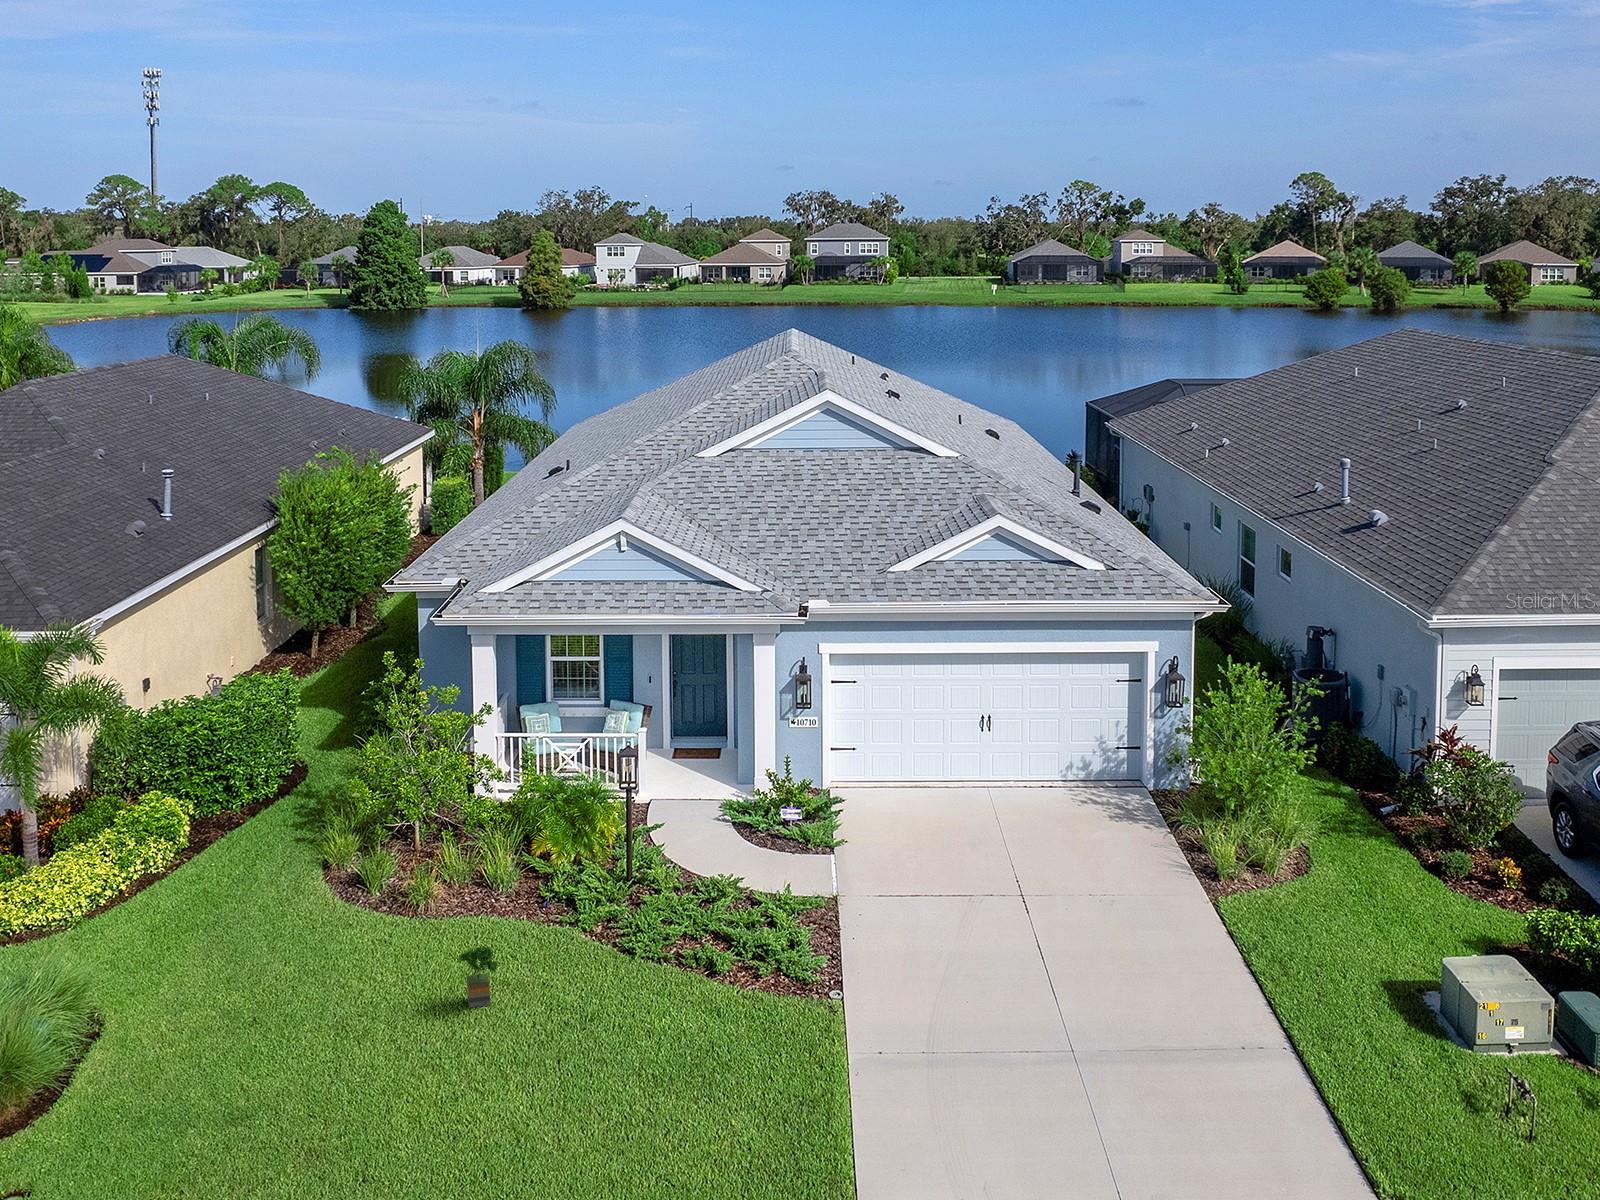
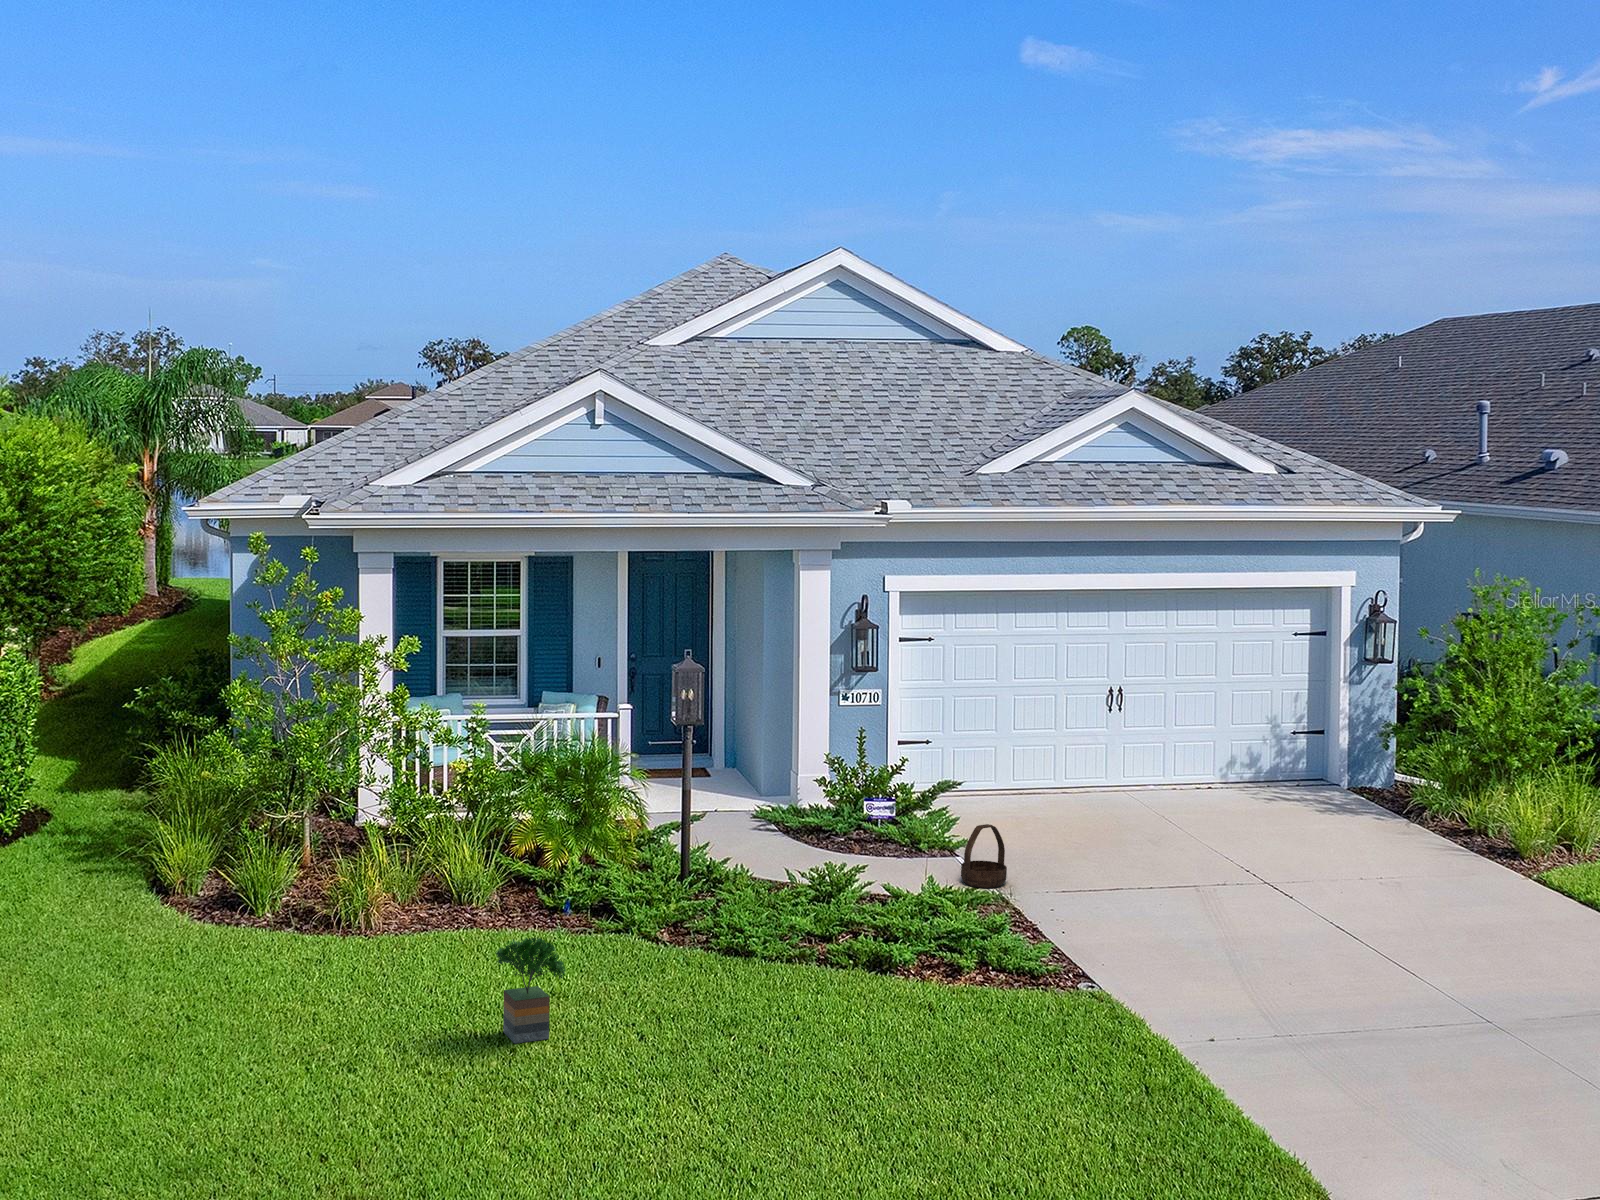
basket: none [814,843,843,885] -> present [961,824,1007,888]

